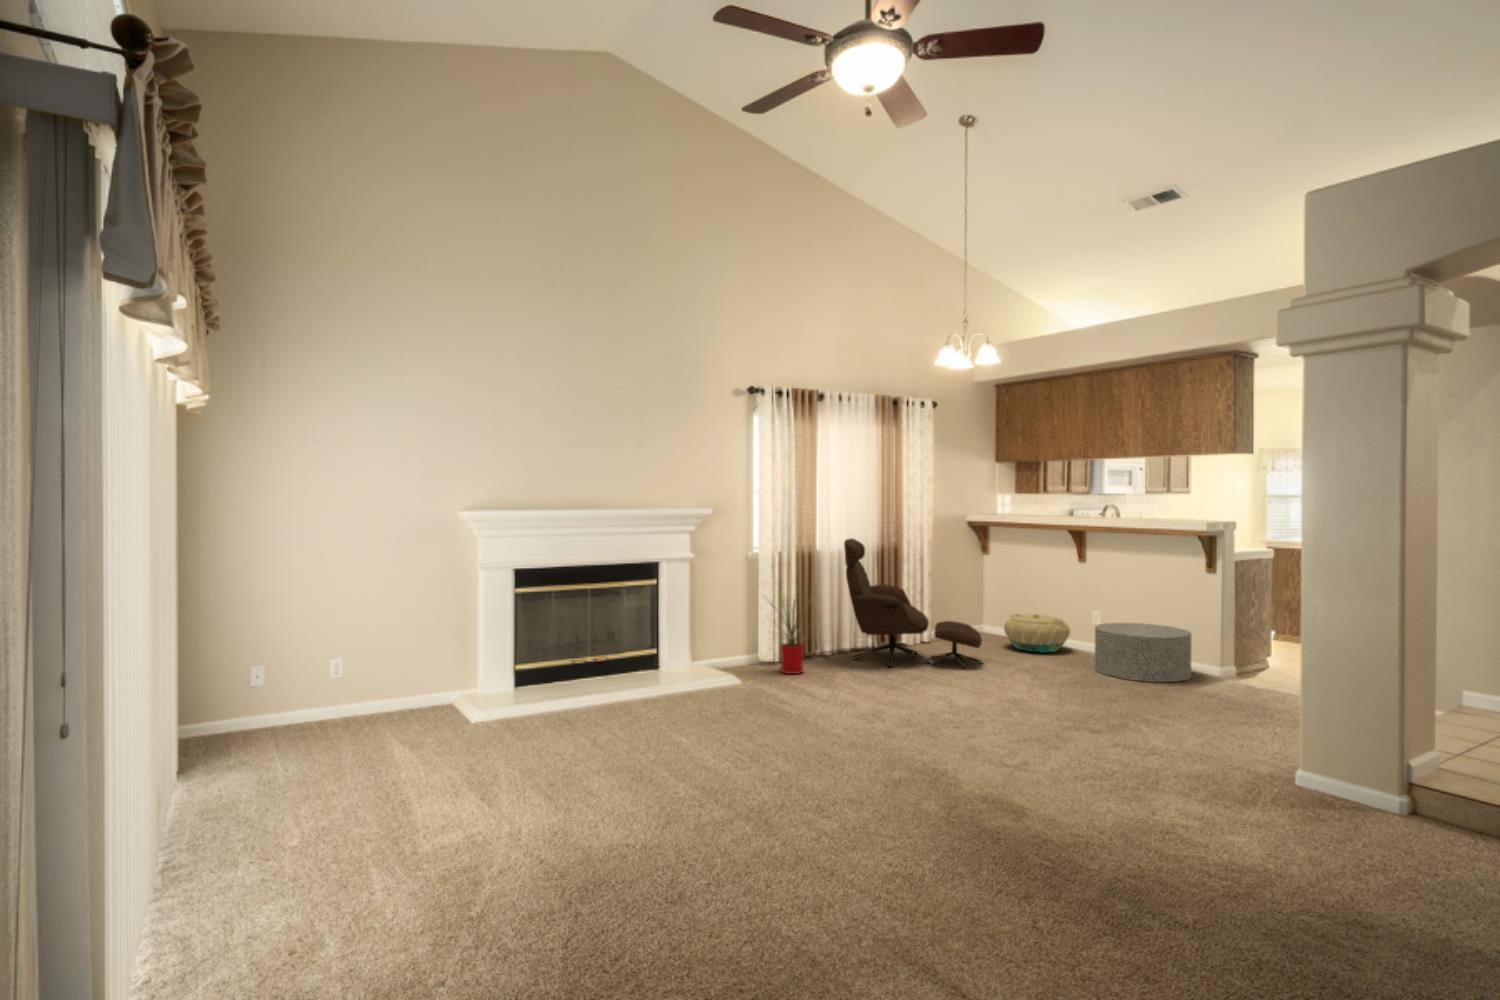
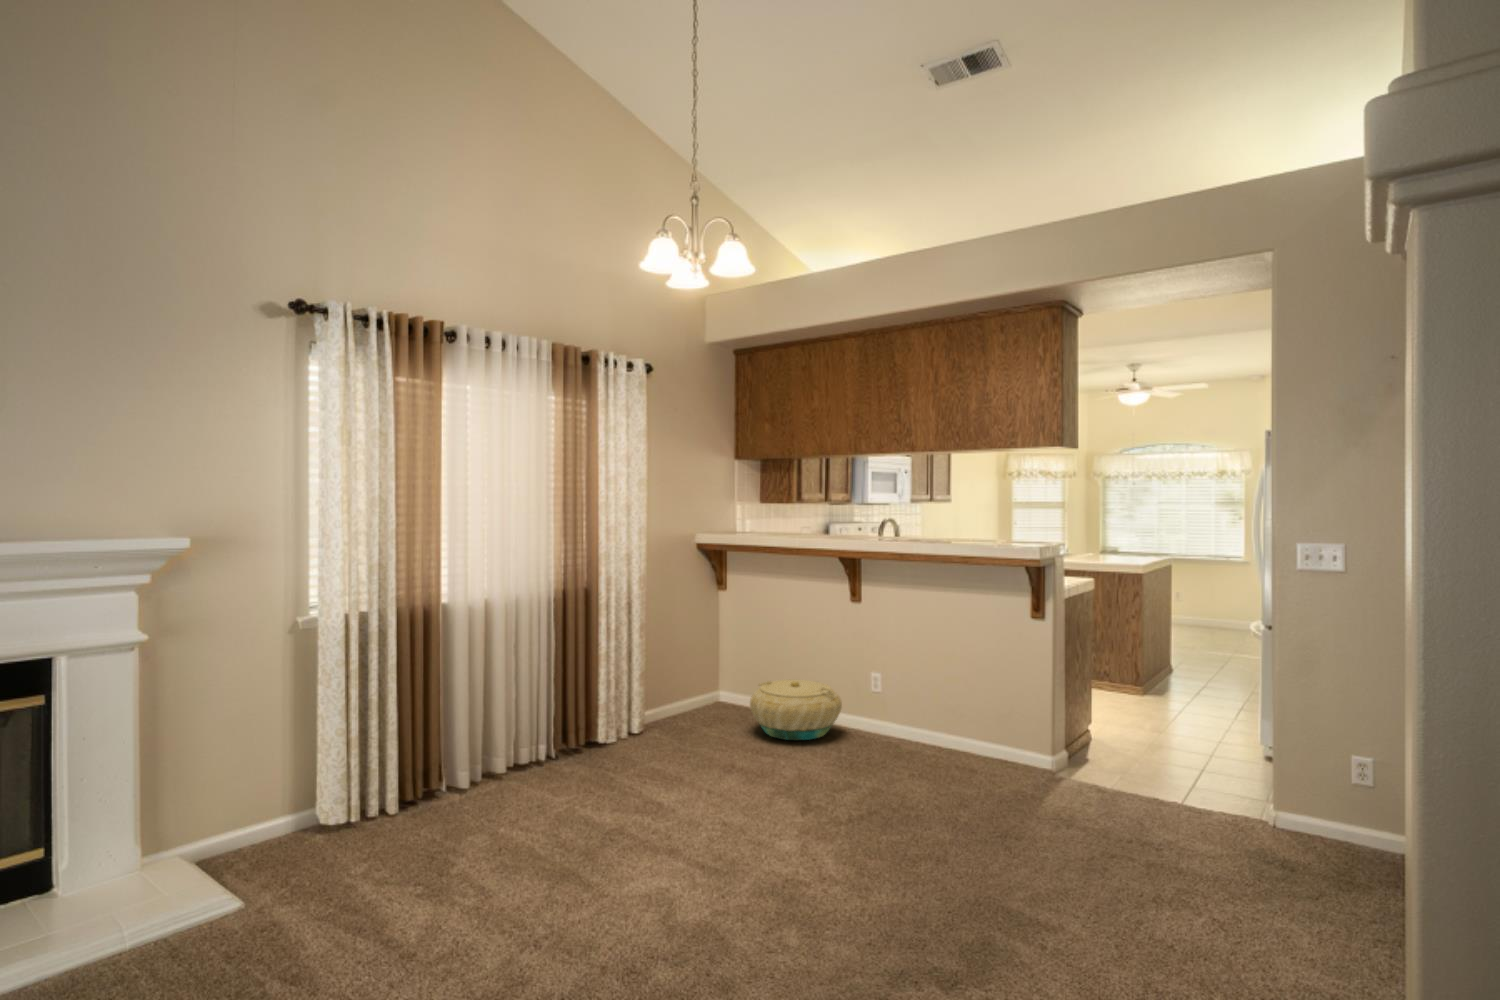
lounge chair: present [844,539,982,668] -> none [489,580,723,808]
house plant: present [765,597,816,674] -> none [308,670,448,854]
ottoman: present [1095,623,1192,682] -> none [885,692,1018,794]

